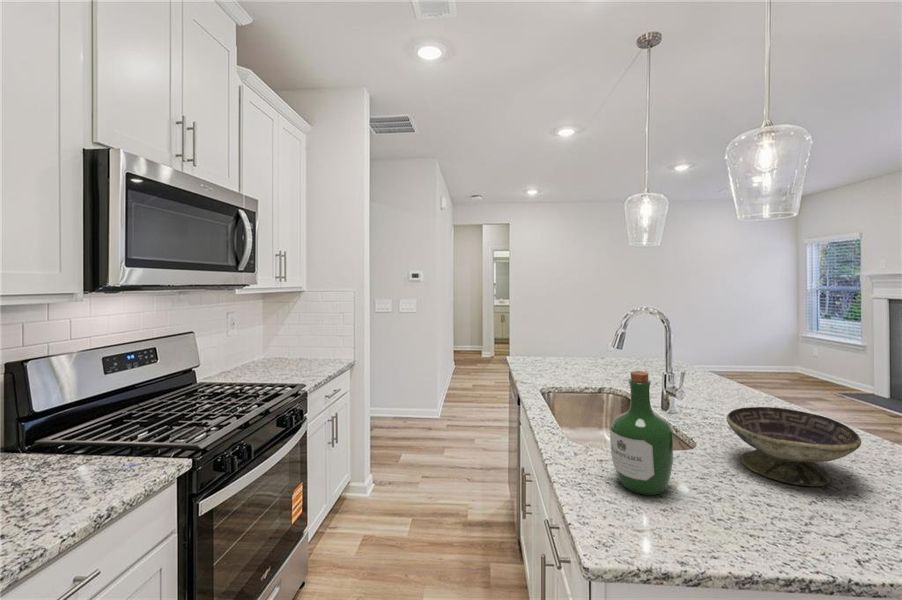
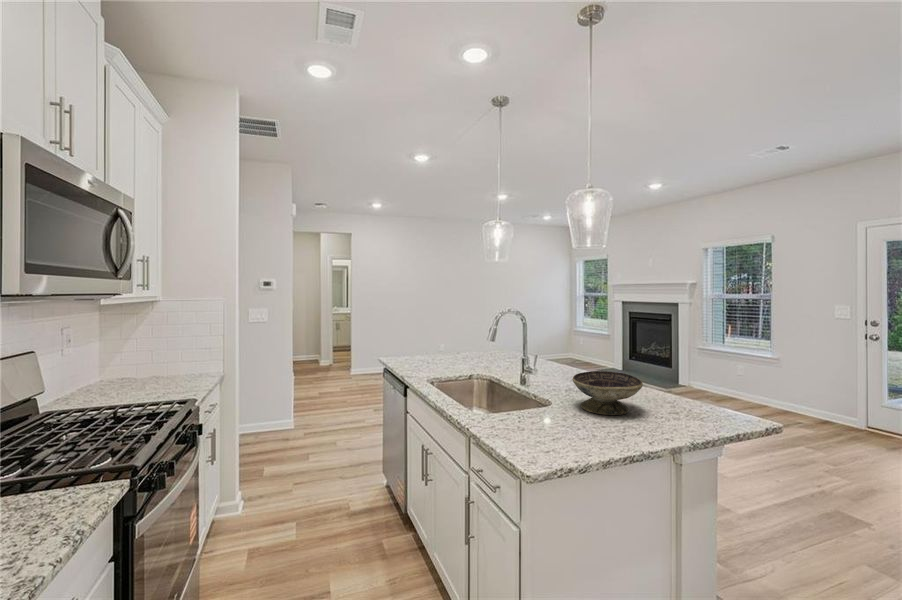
wine bottle: present [610,371,673,495] -> none [512,349,553,433]

